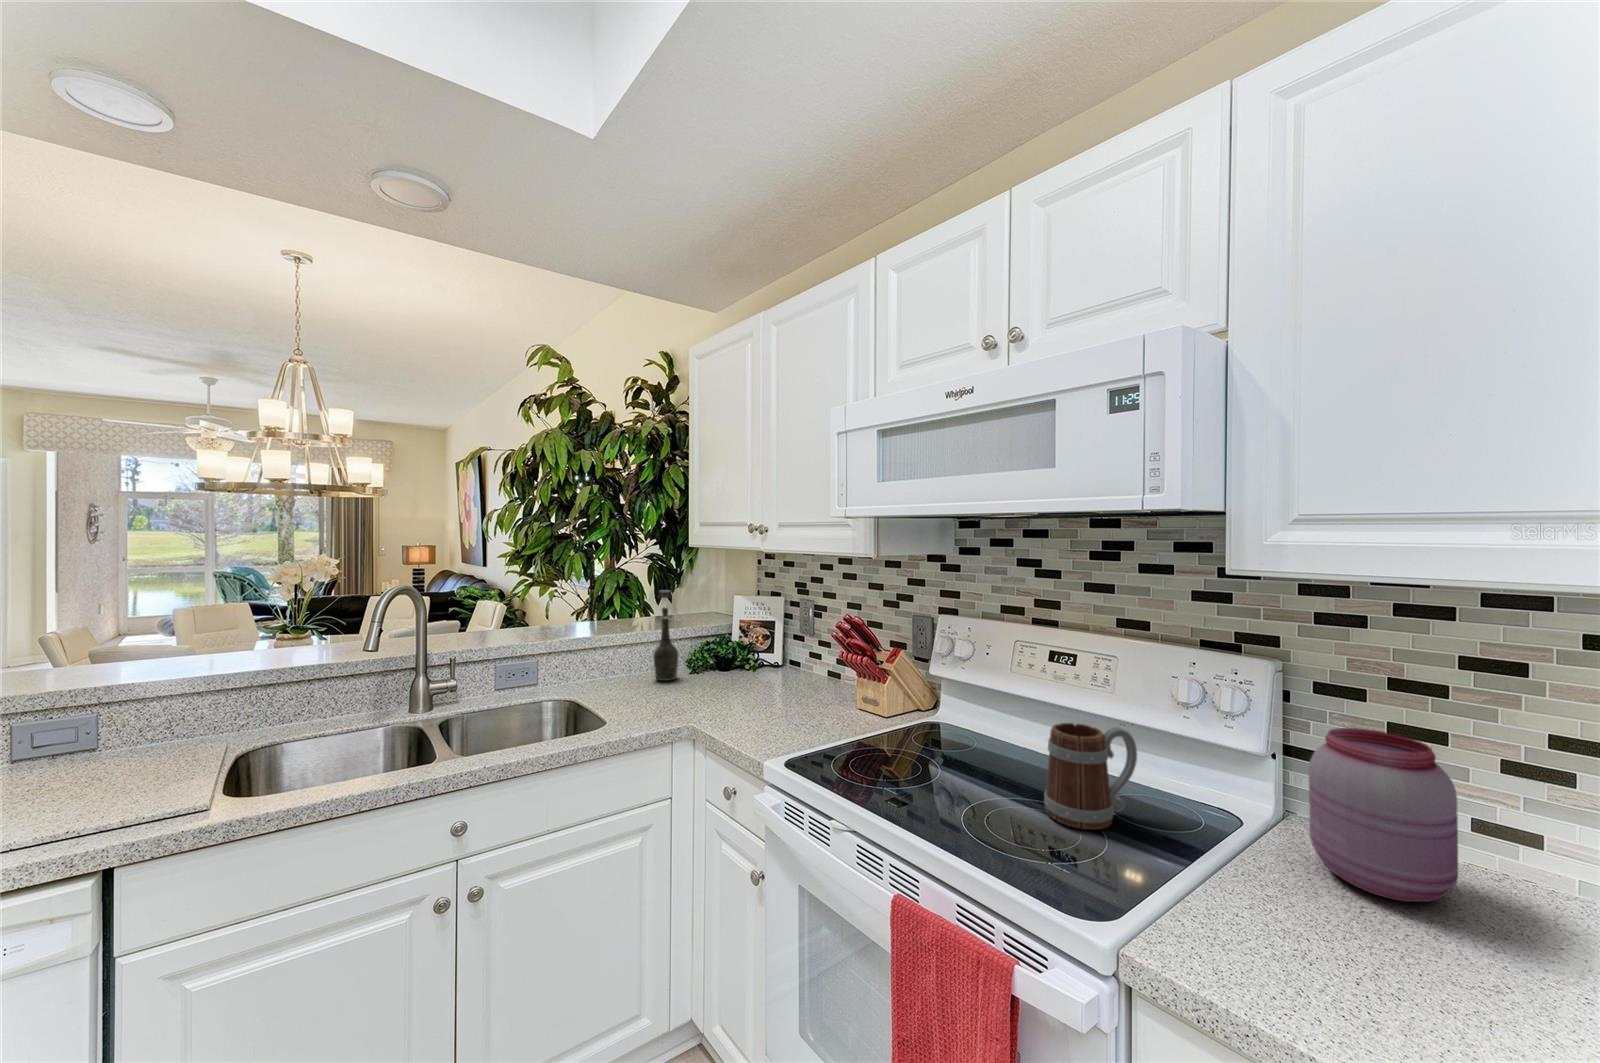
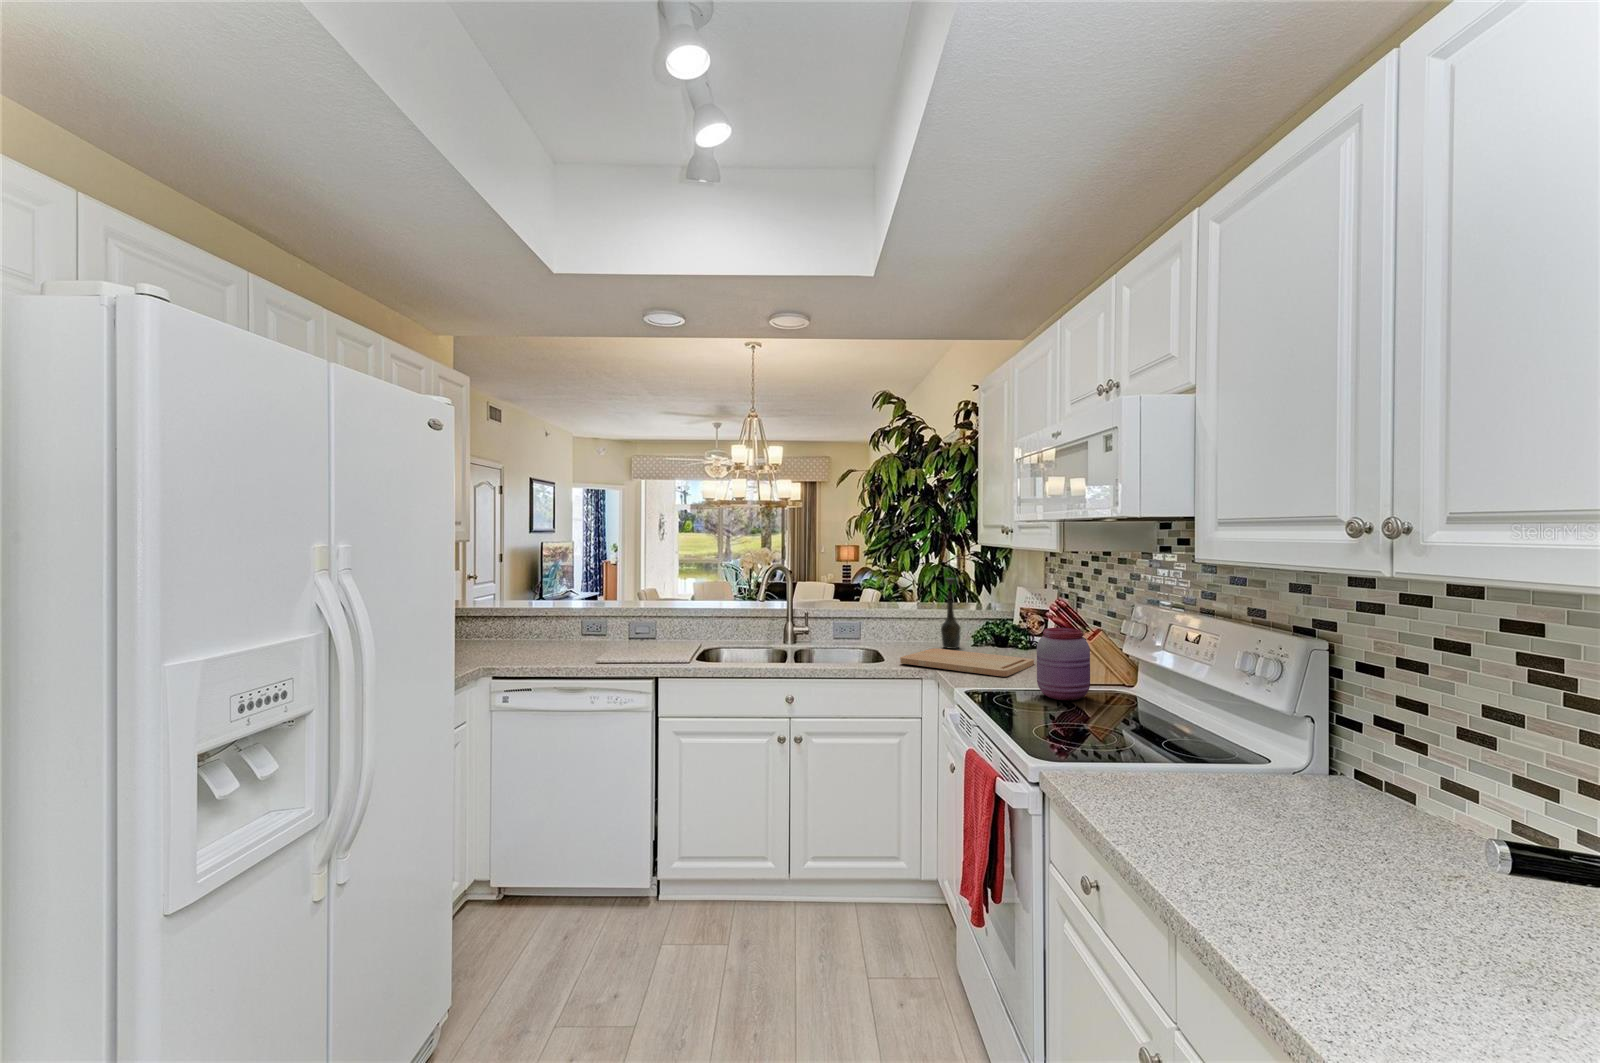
cutting board: none [630,684,788,721] -> present [900,648,1034,677]
mug: present [1044,723,1137,829] -> none [1107,678,1184,752]
jar: present [1309,728,1458,902] -> present [1037,628,1090,701]

